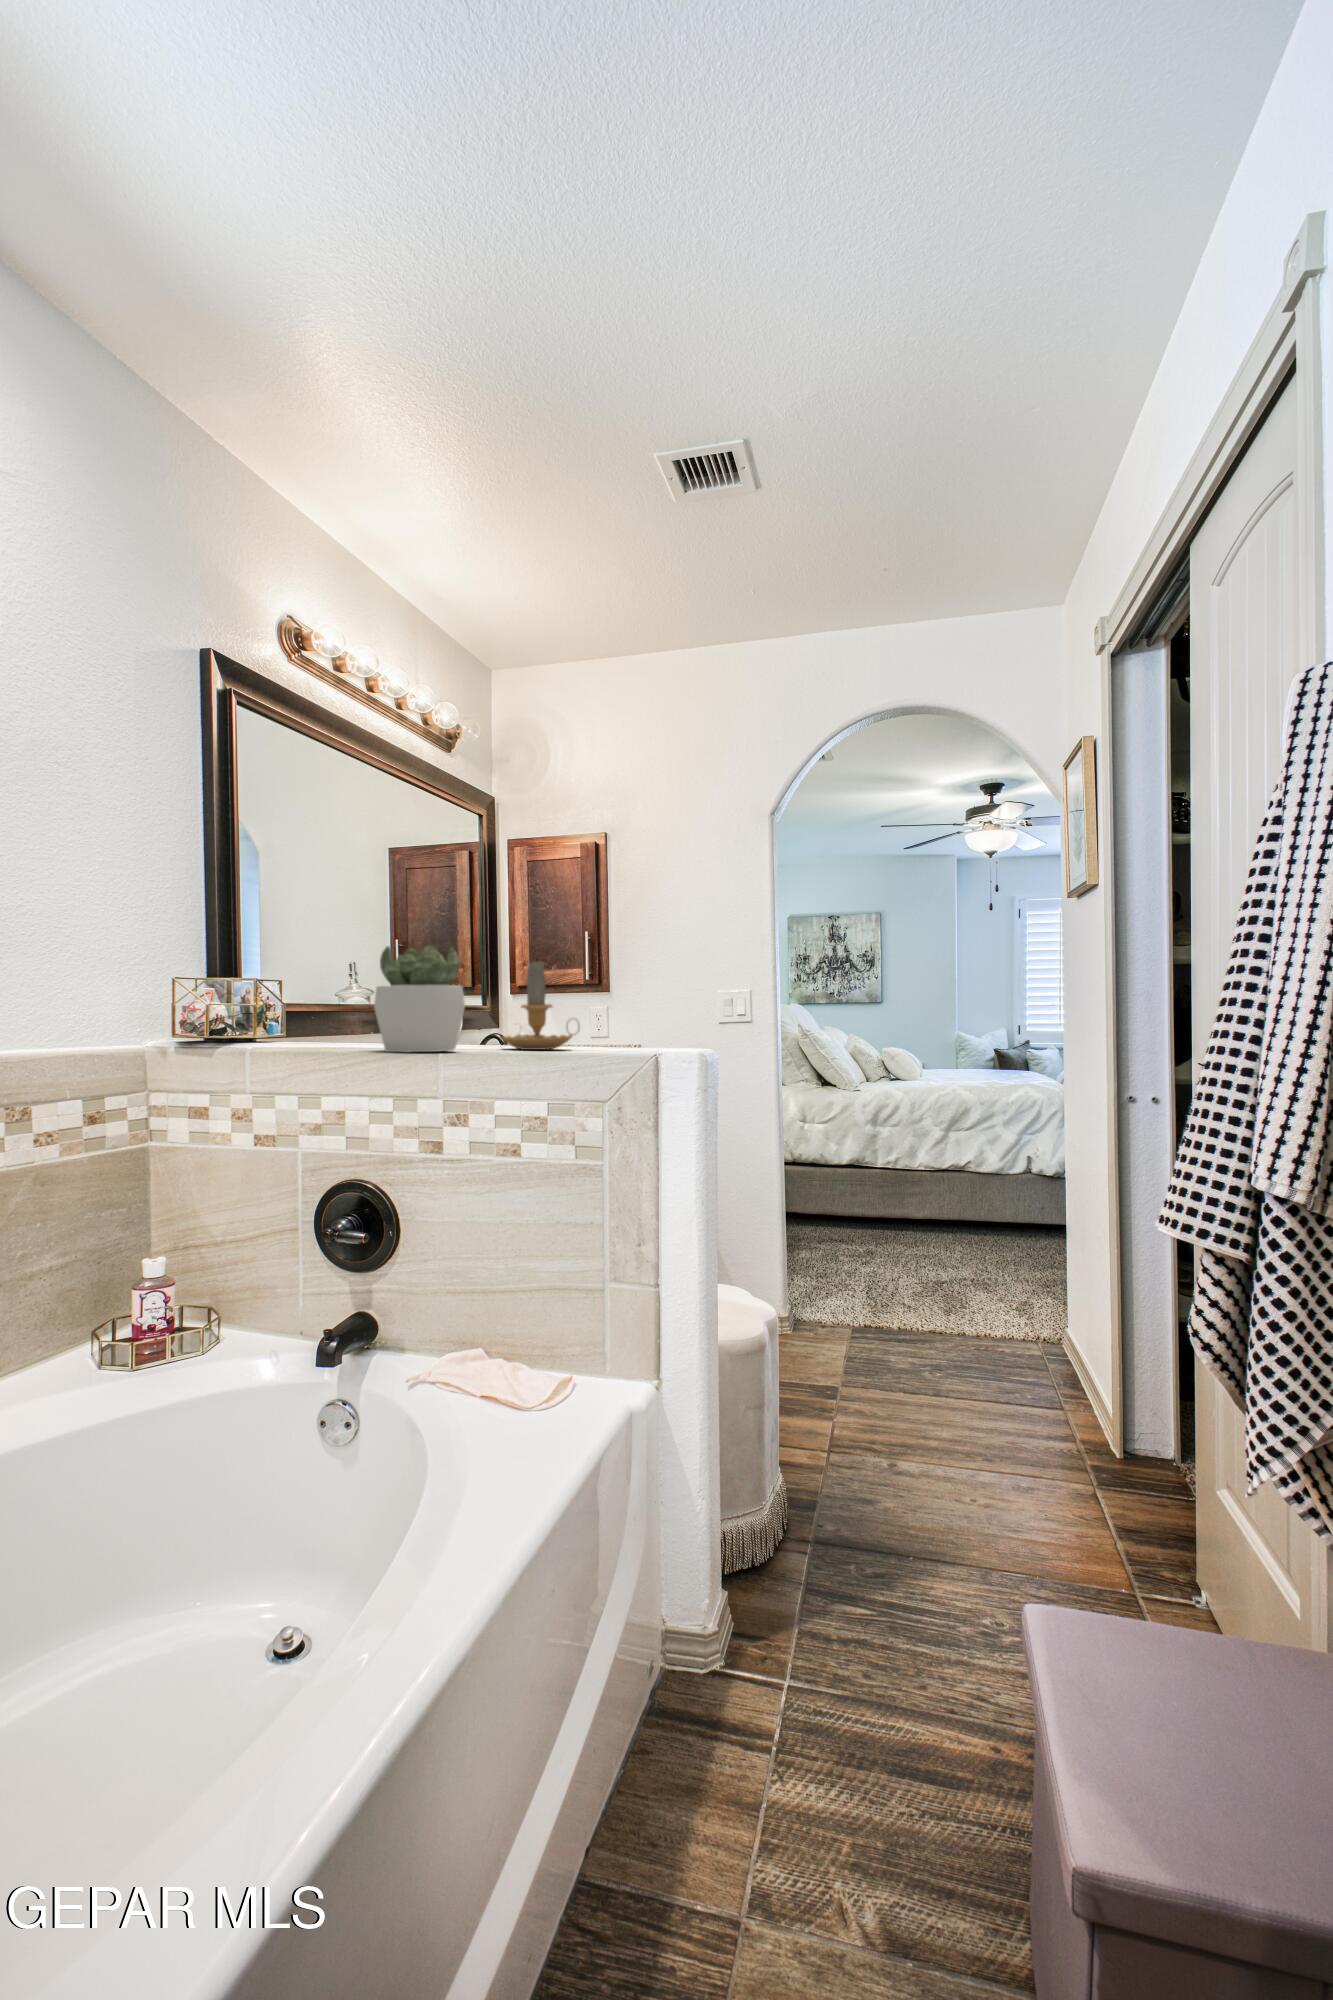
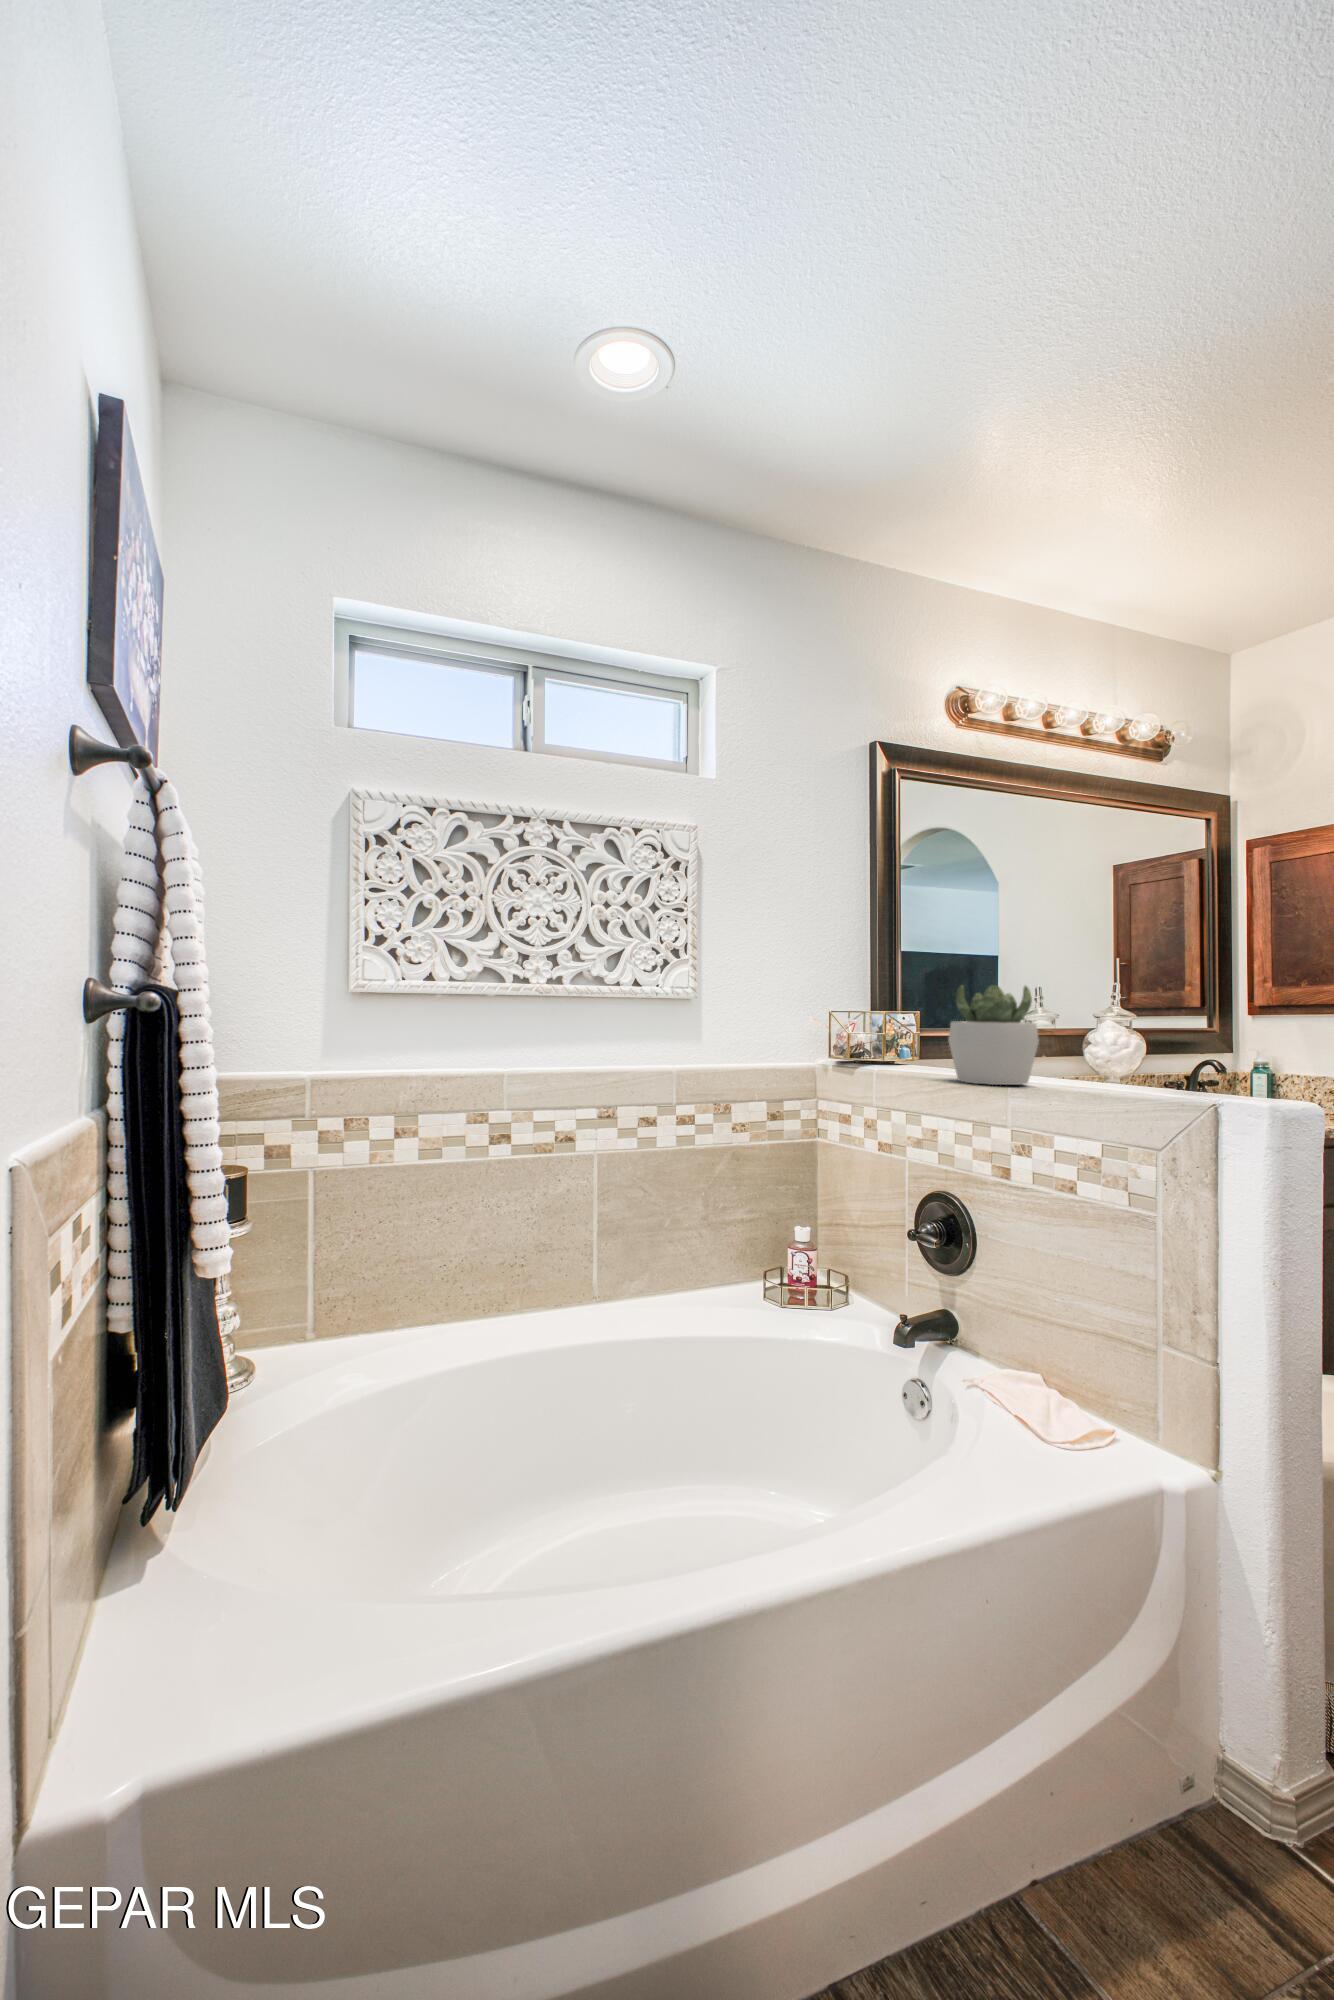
candle: present [502,962,580,1050] -> none [1097,993,1196,1091]

